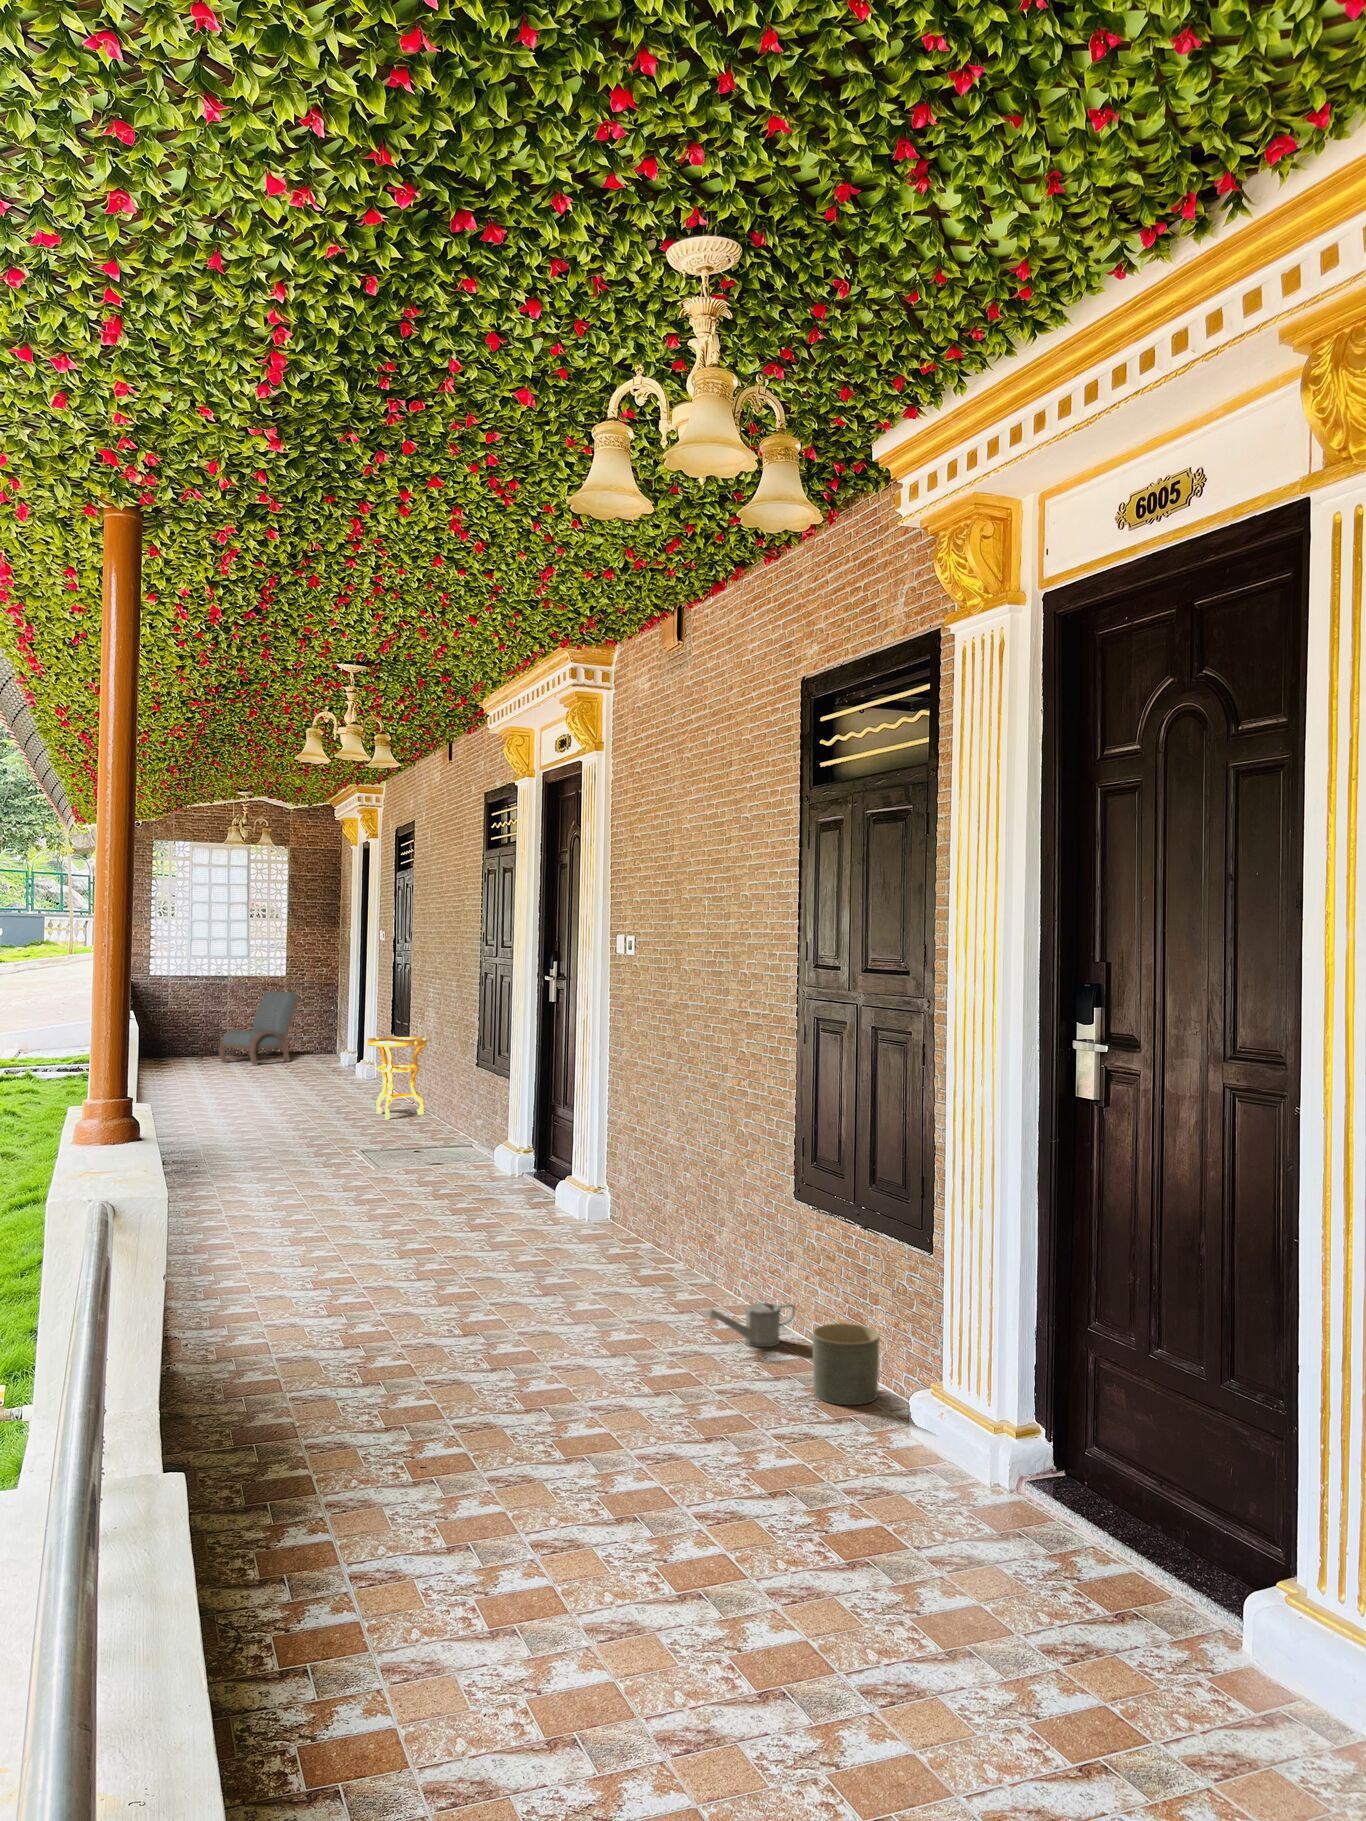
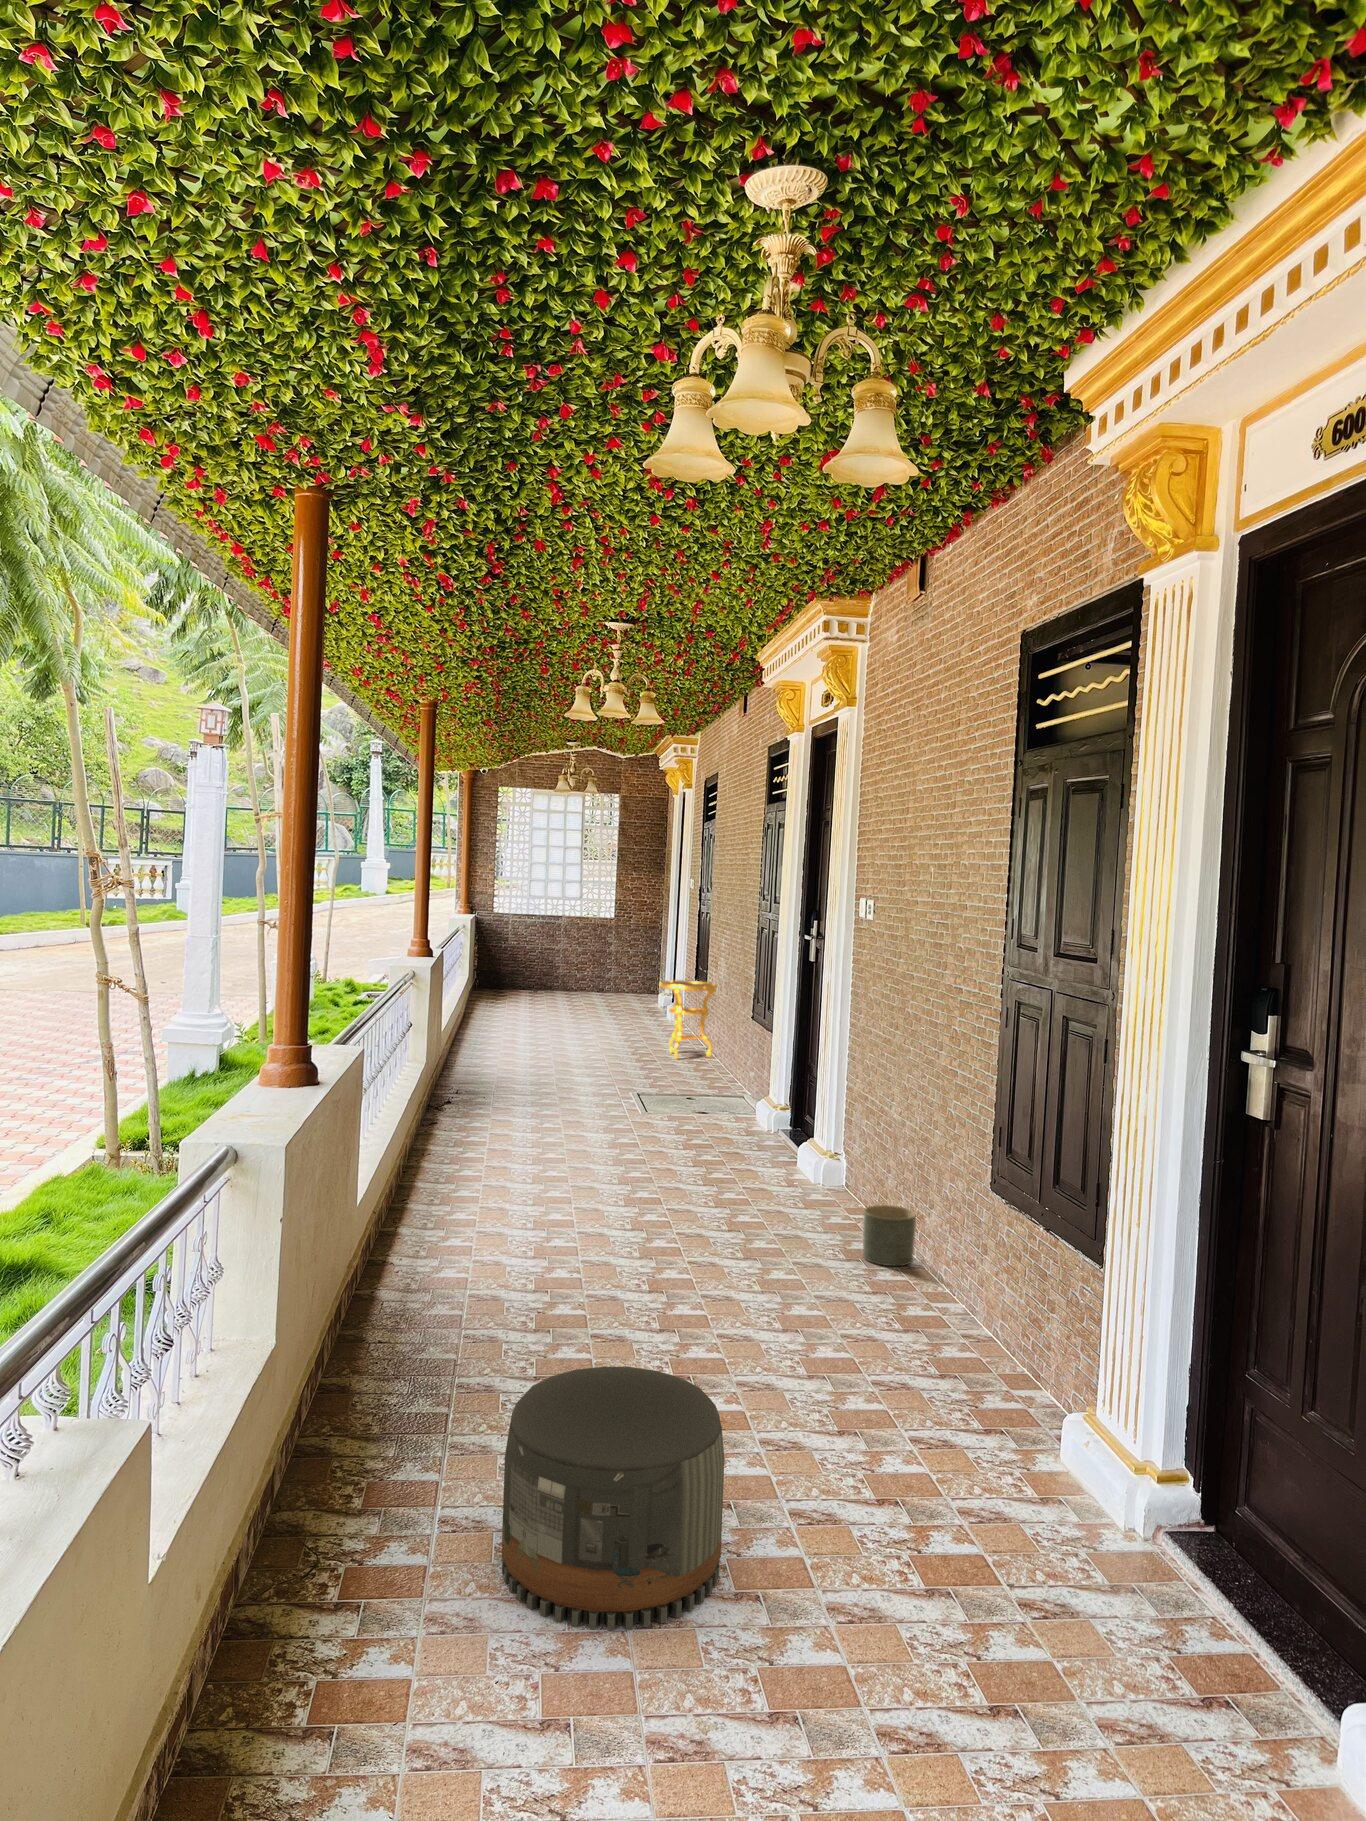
lounge chair: present [219,991,299,1065] -> none [551,929,624,998]
watering can: present [708,1303,795,1347] -> none [885,1289,982,1337]
planter: present [813,1323,880,1405] -> present [863,1205,916,1266]
pouf: none [437,1392,659,1652] -> present [502,1366,725,1630]

